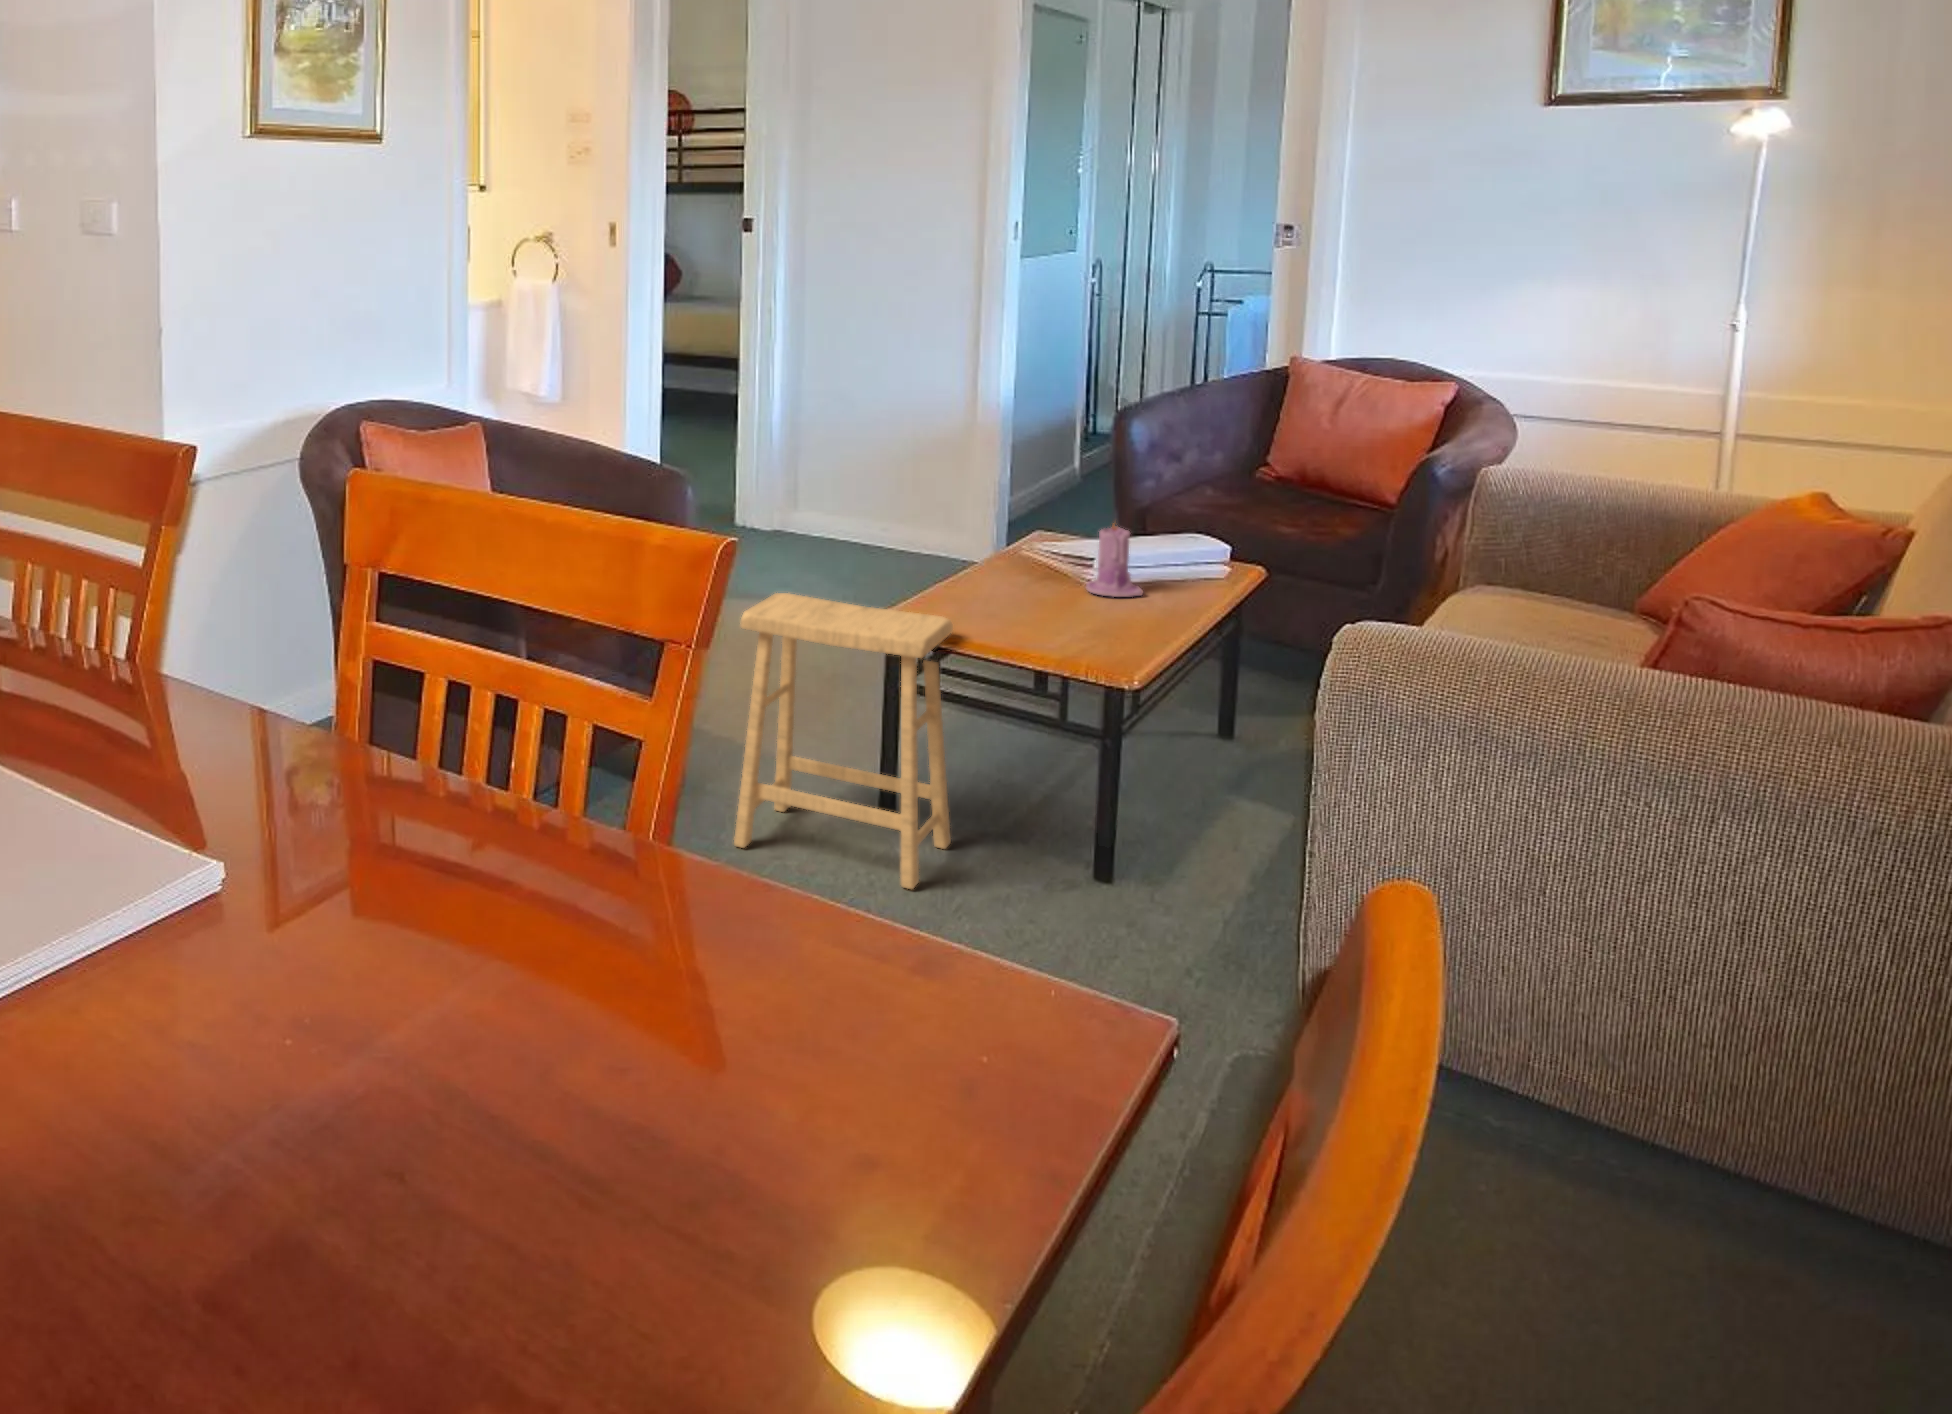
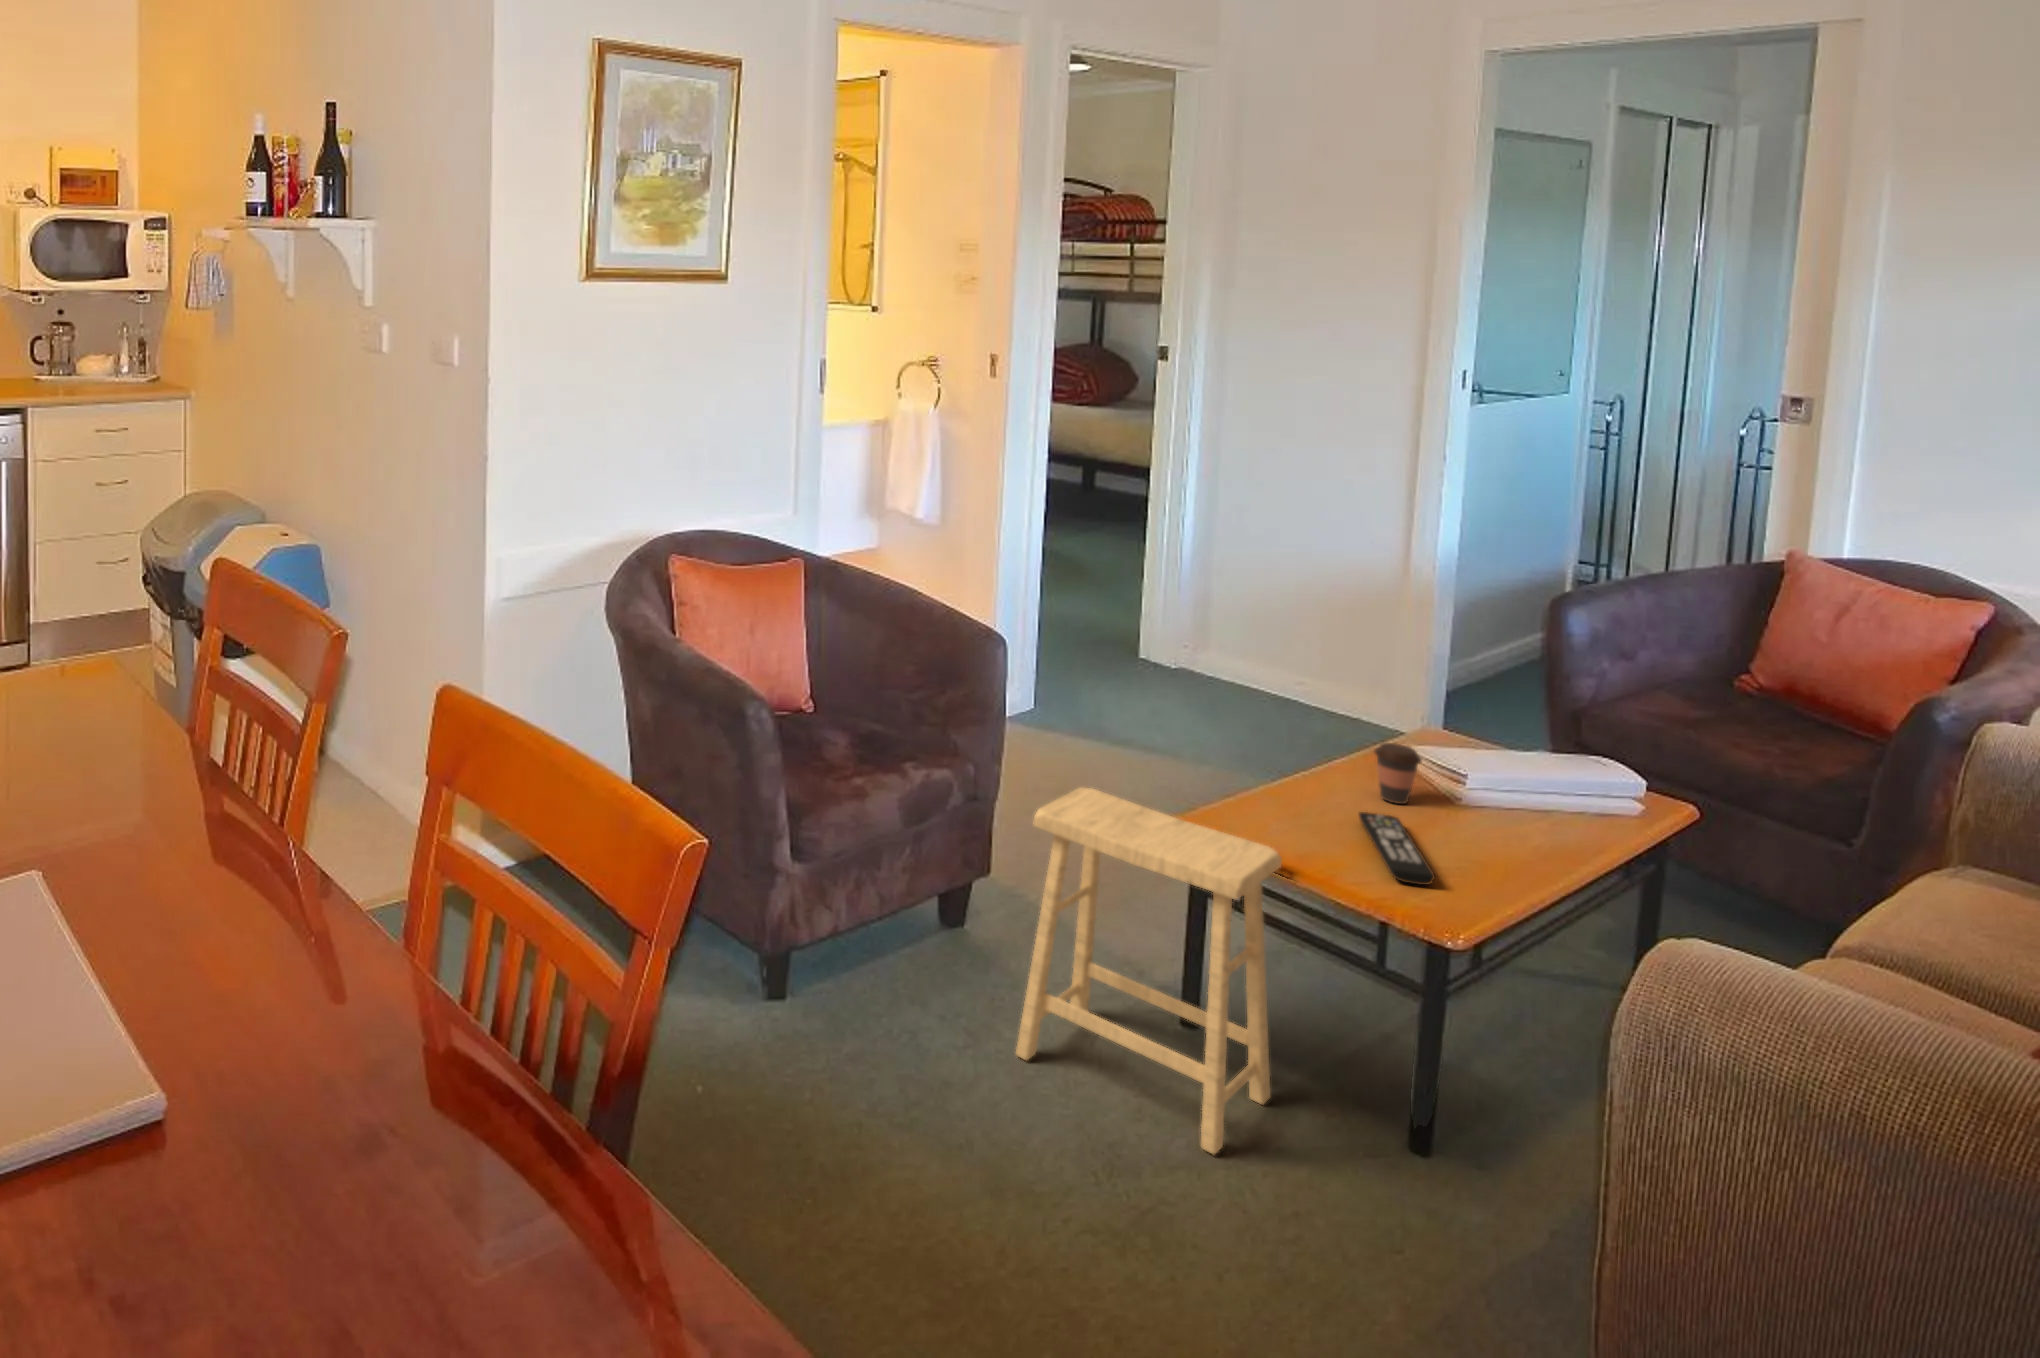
candle: present [1086,523,1143,597] -> none [1459,751,1534,845]
coffee cup: none [1015,528,1054,580] -> present [1374,743,1421,804]
remote control: none [1007,587,1074,632] -> present [1359,812,1435,885]

